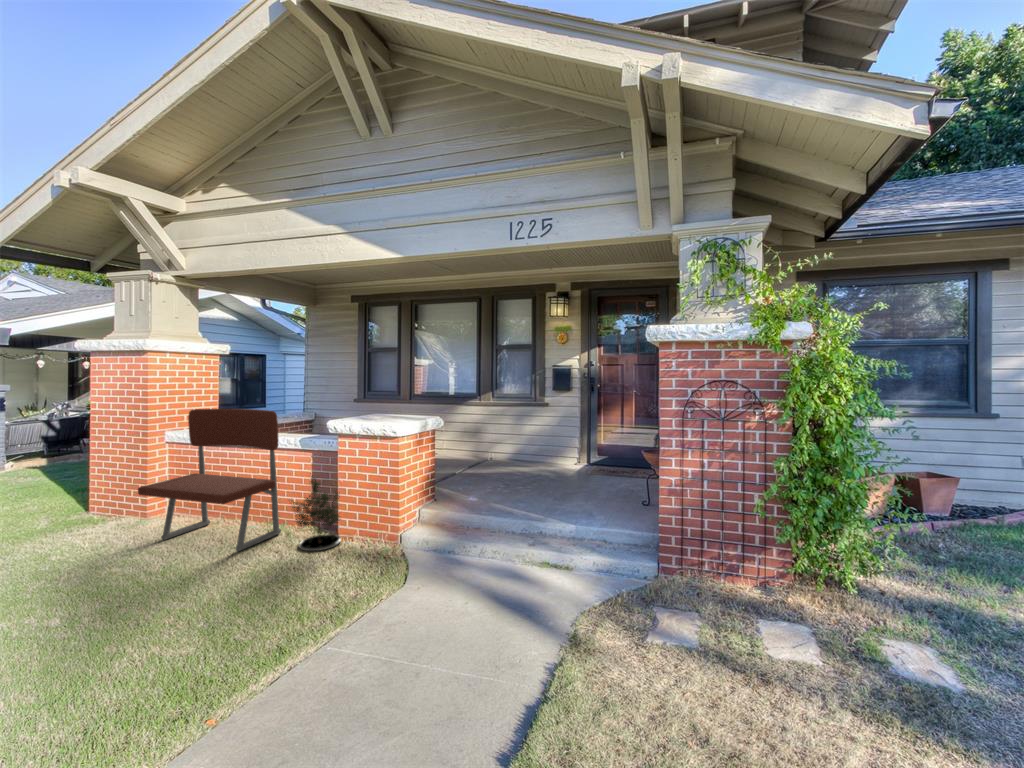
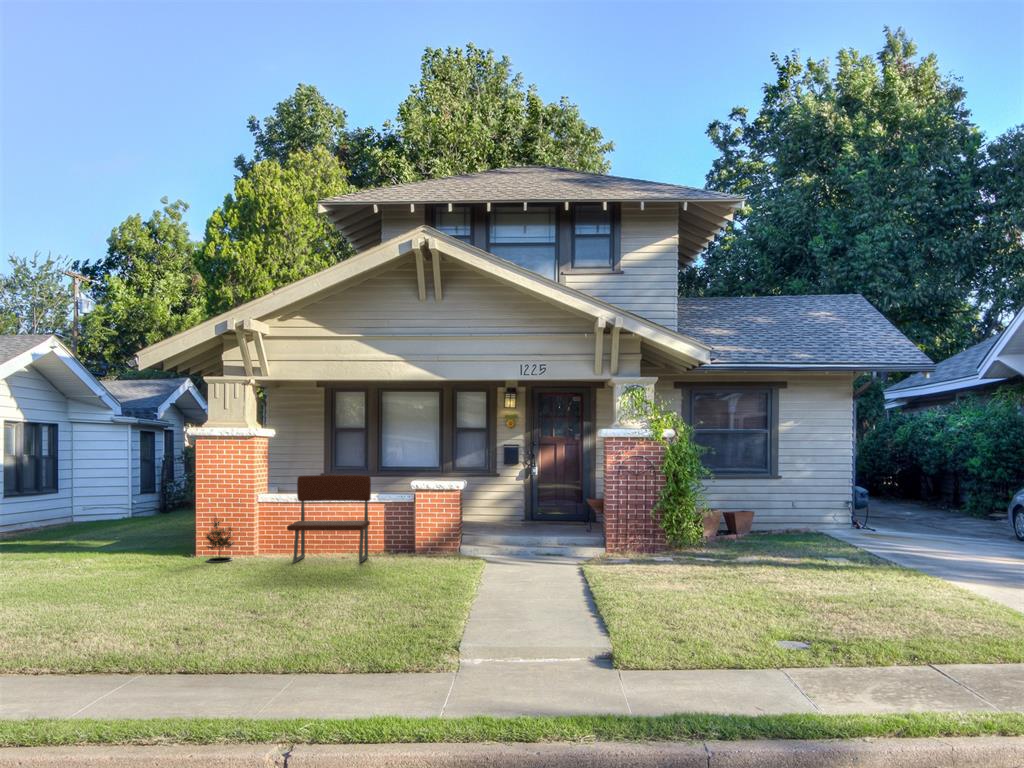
potted tree: present [292,475,341,551] -> present [206,518,233,563]

